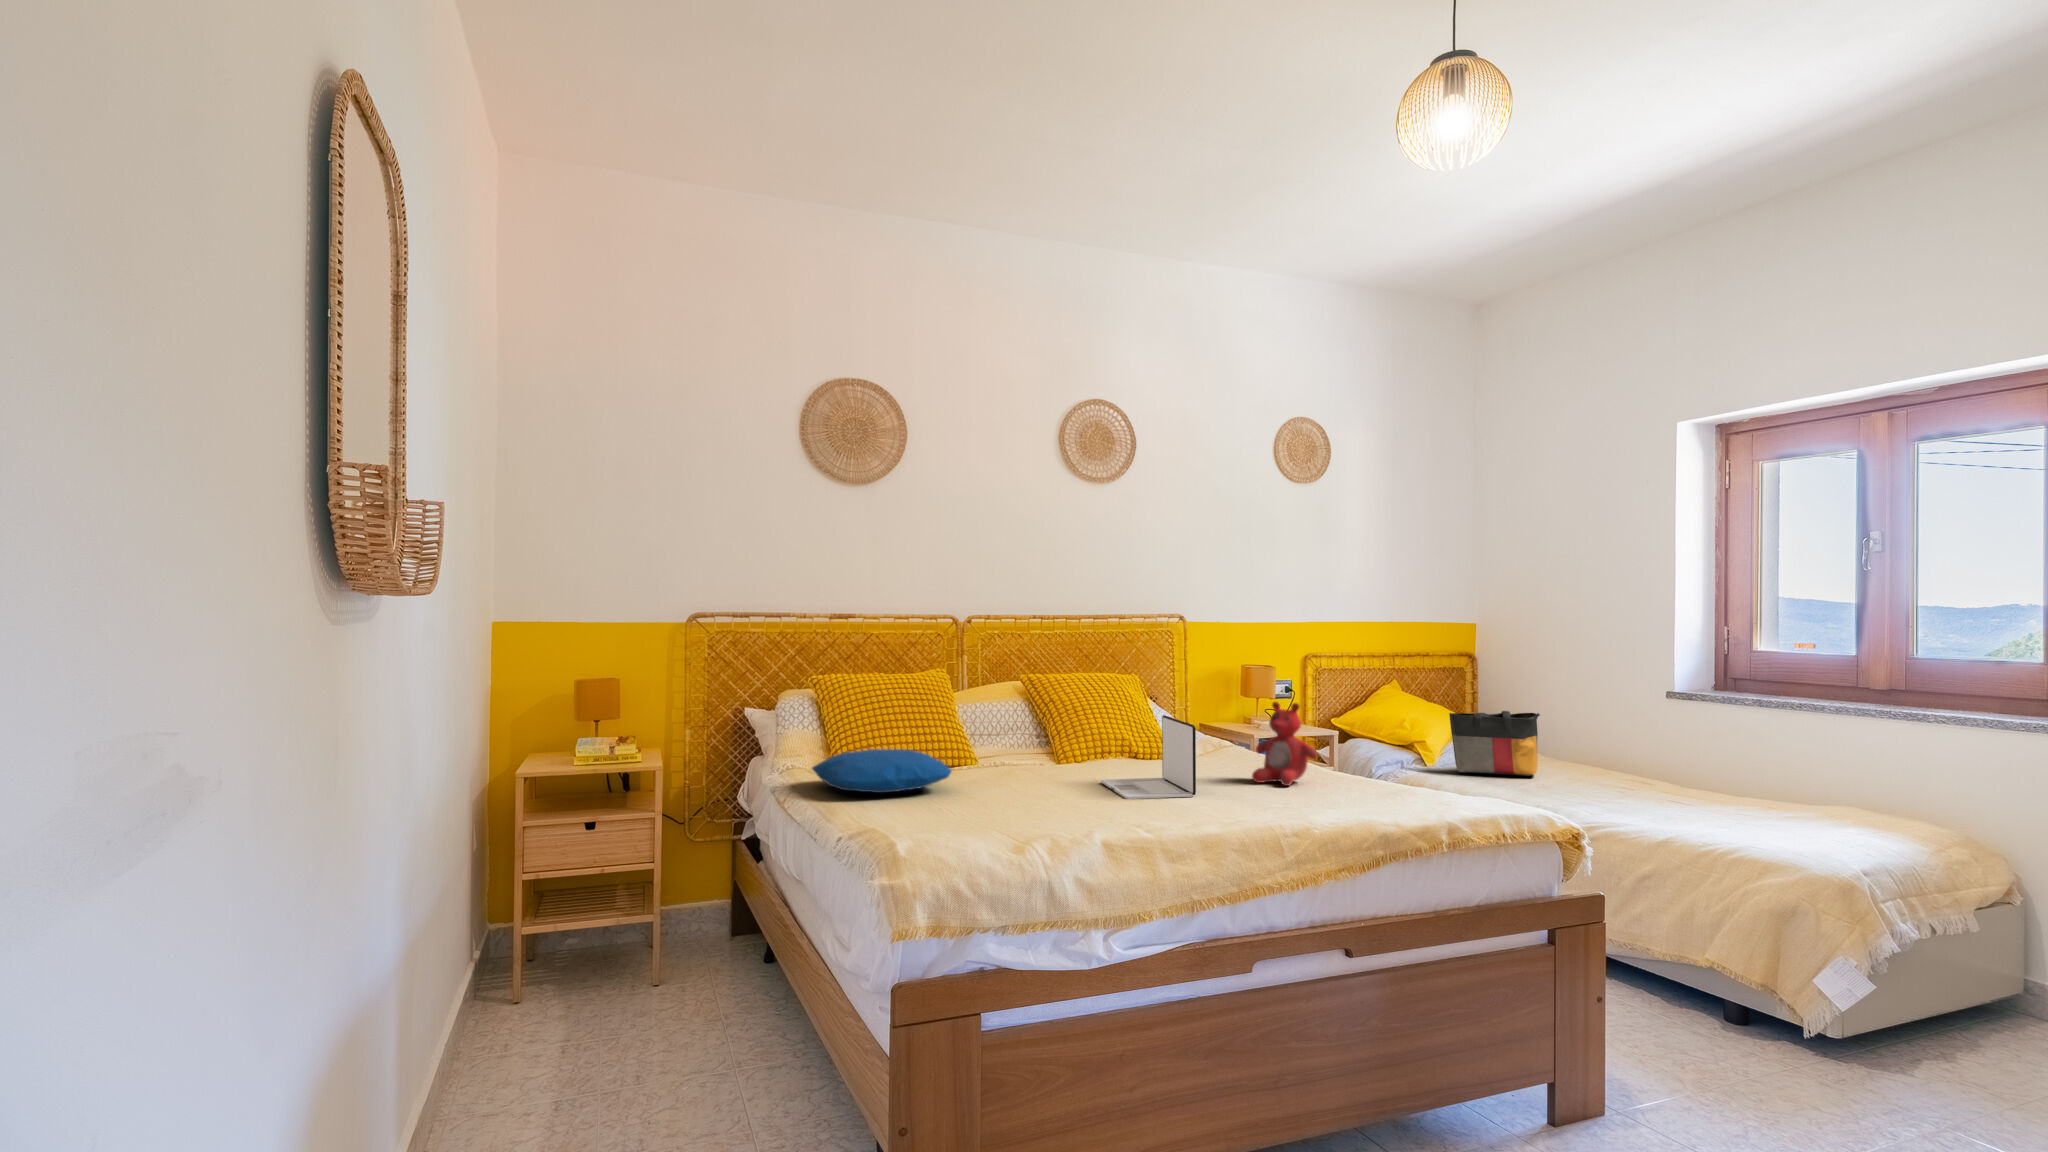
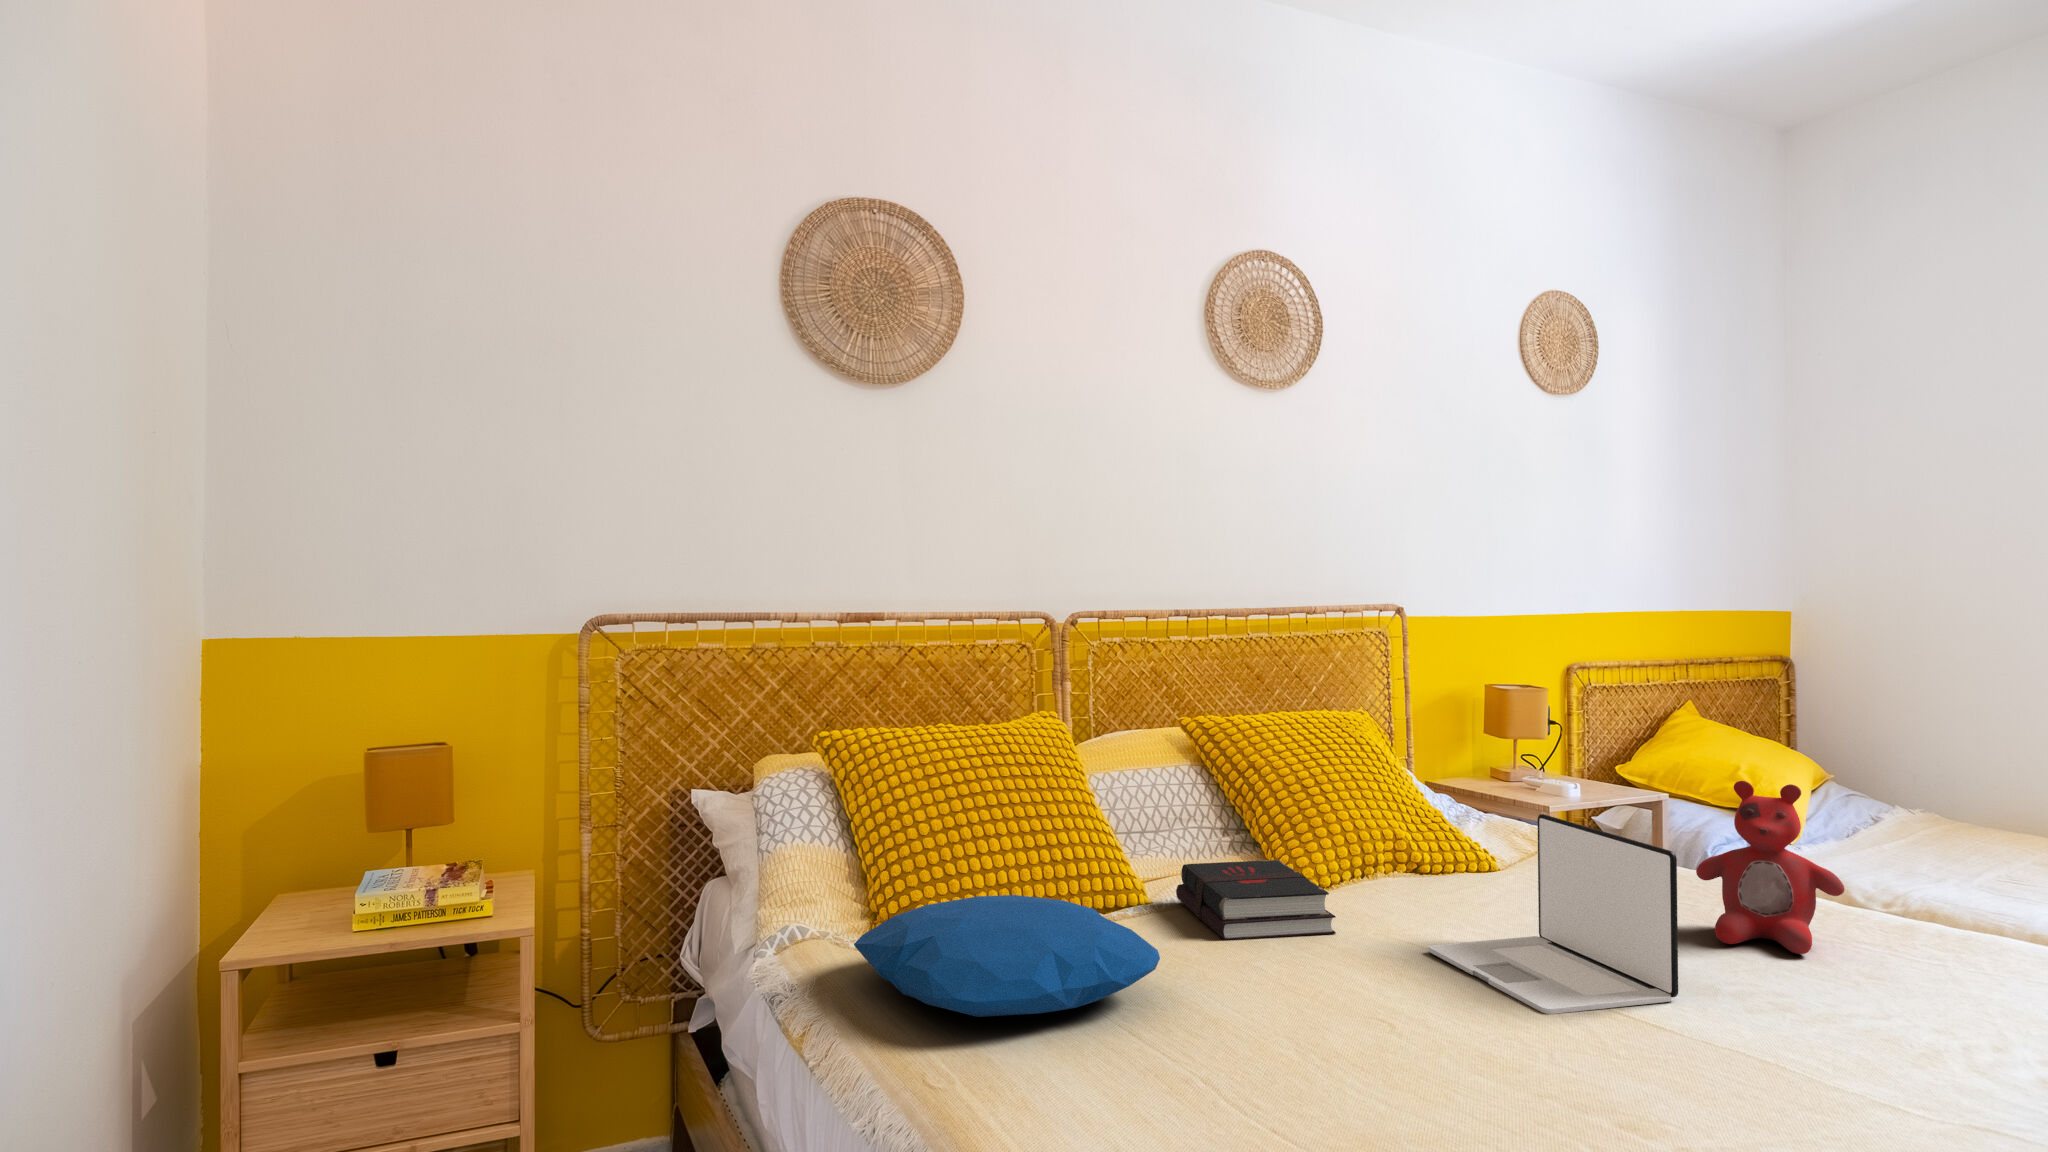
tote bag: present [1449,711,1540,776] -> none [1839,760,2006,866]
hardback book: none [996,746,1064,778] -> present [1176,860,1336,940]

